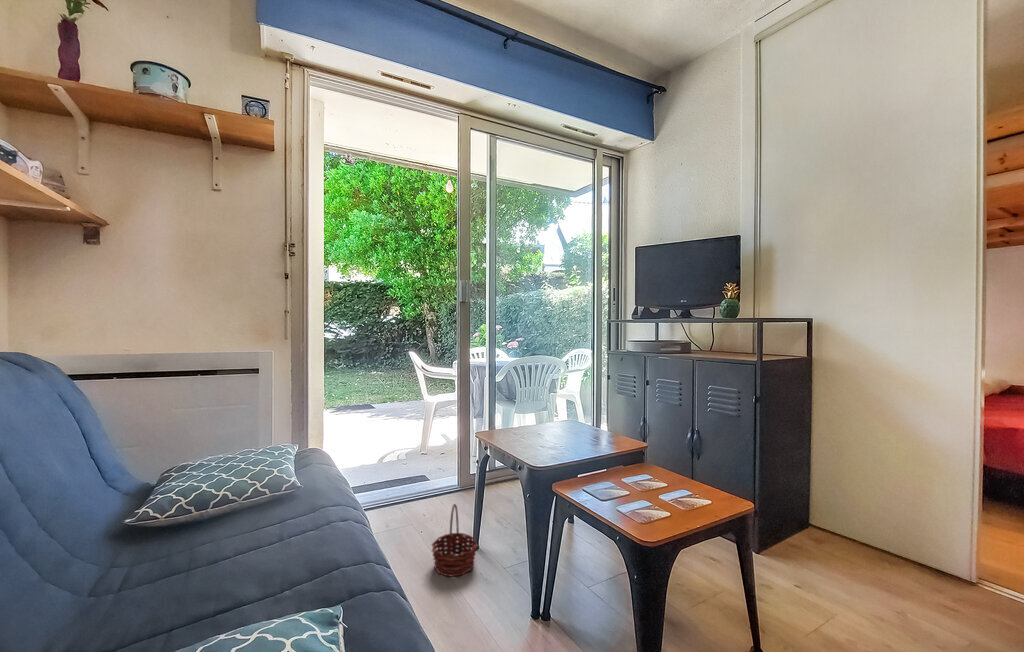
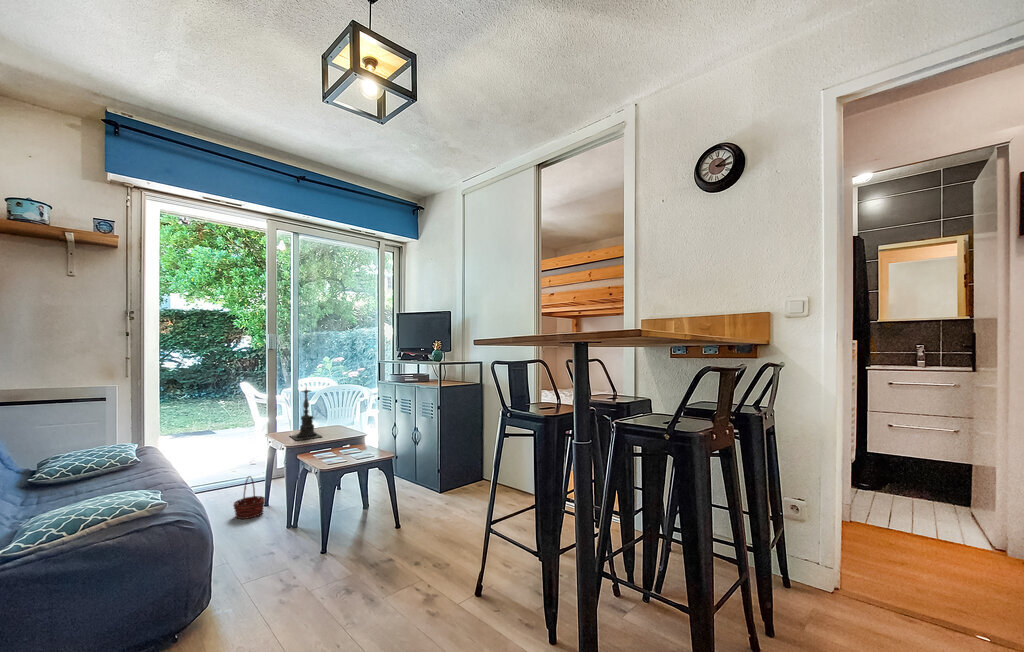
candle holder: none [517,360,576,459] -> present [290,390,322,440]

